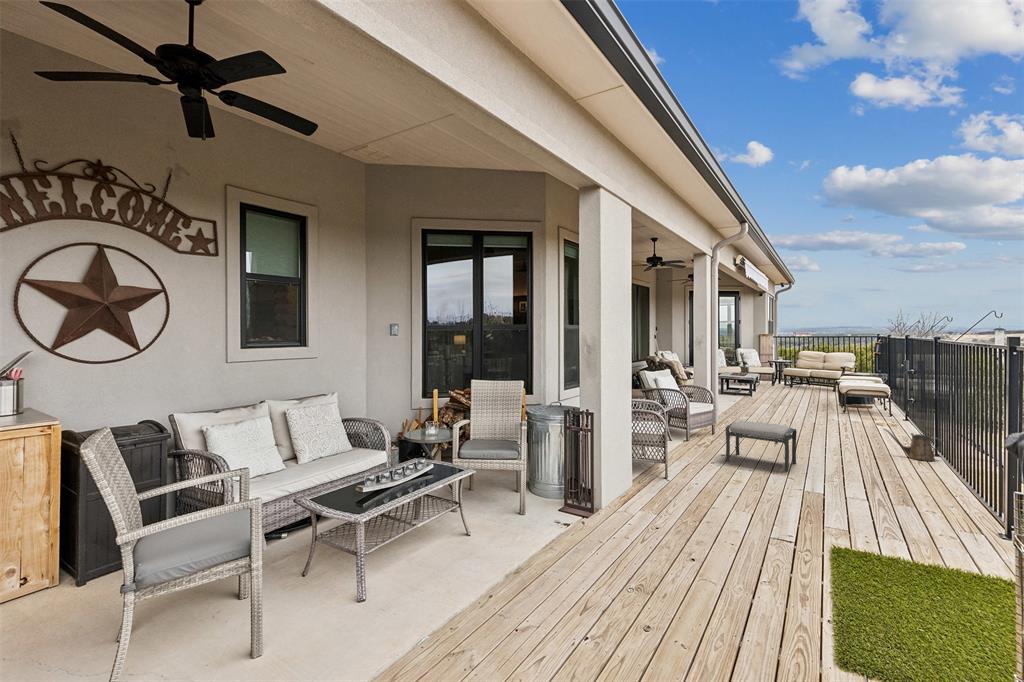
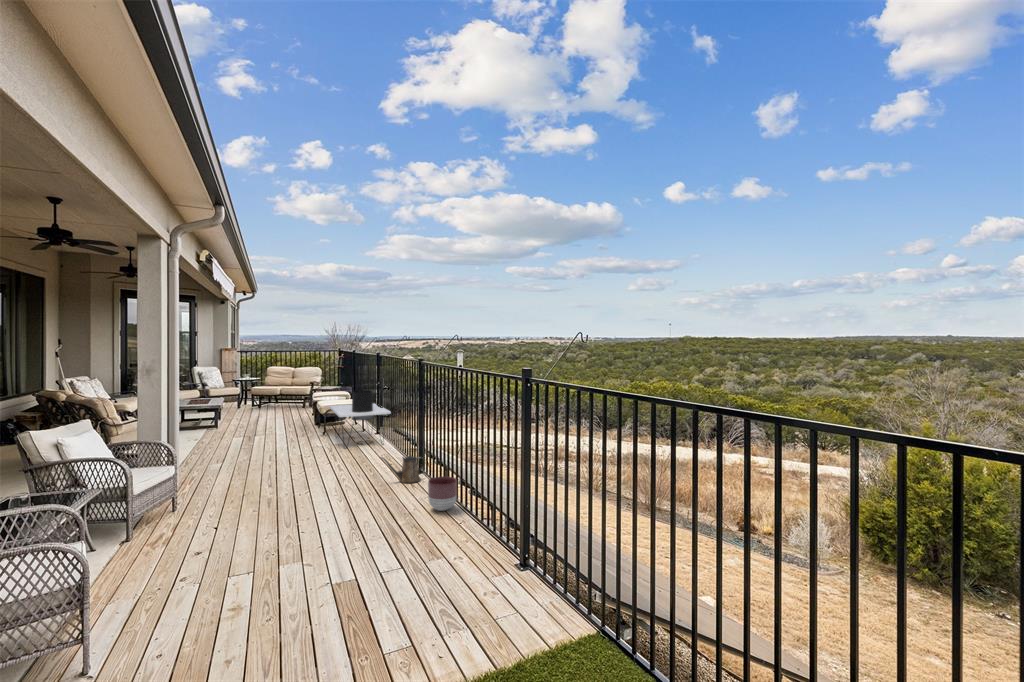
side table: none [850,372,918,430] -> present [330,390,391,448]
ottoman: present [726,421,797,471] -> none [205,485,304,564]
planter: none [926,452,964,485] -> present [428,476,457,511]

